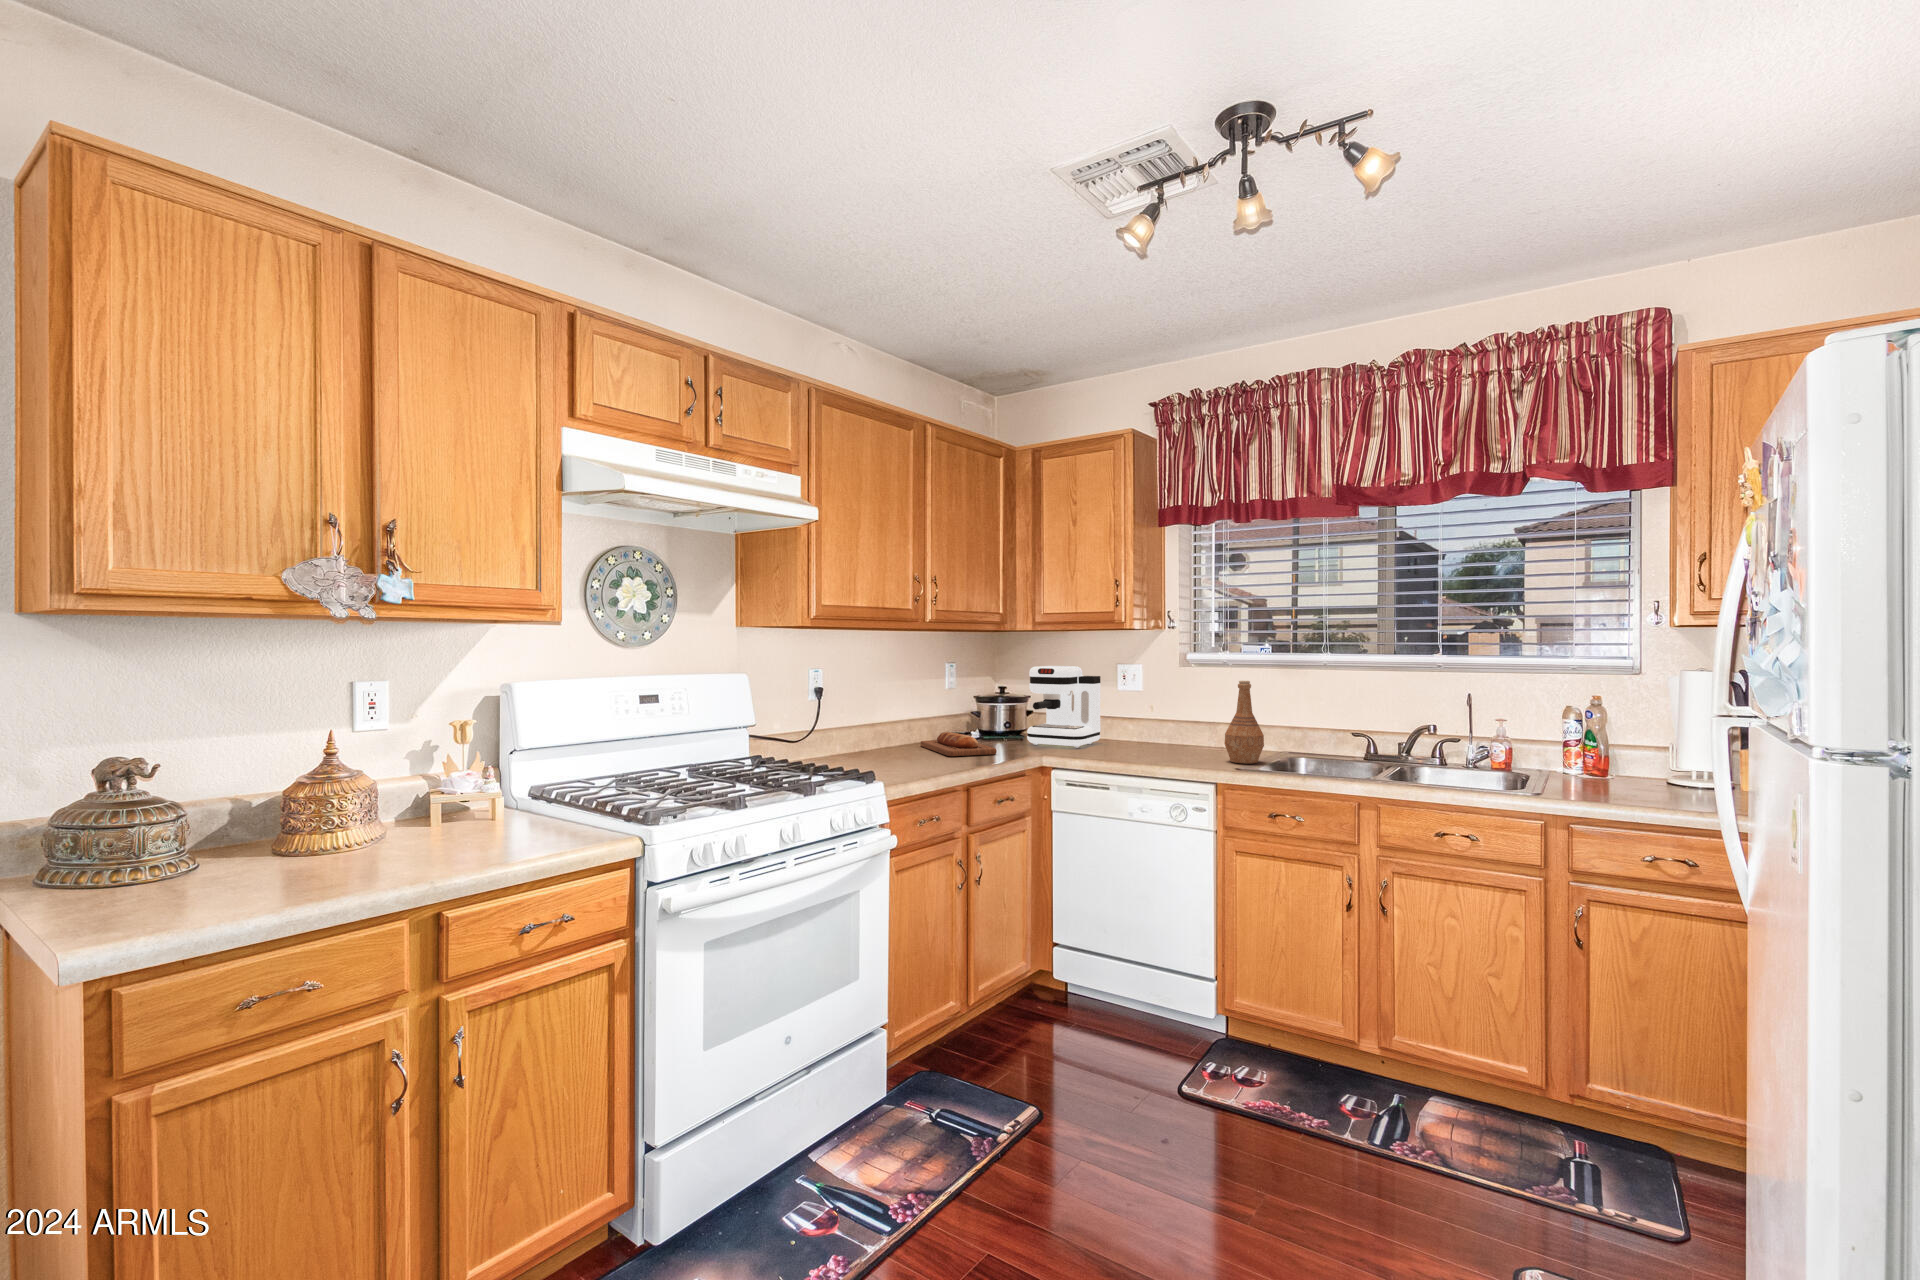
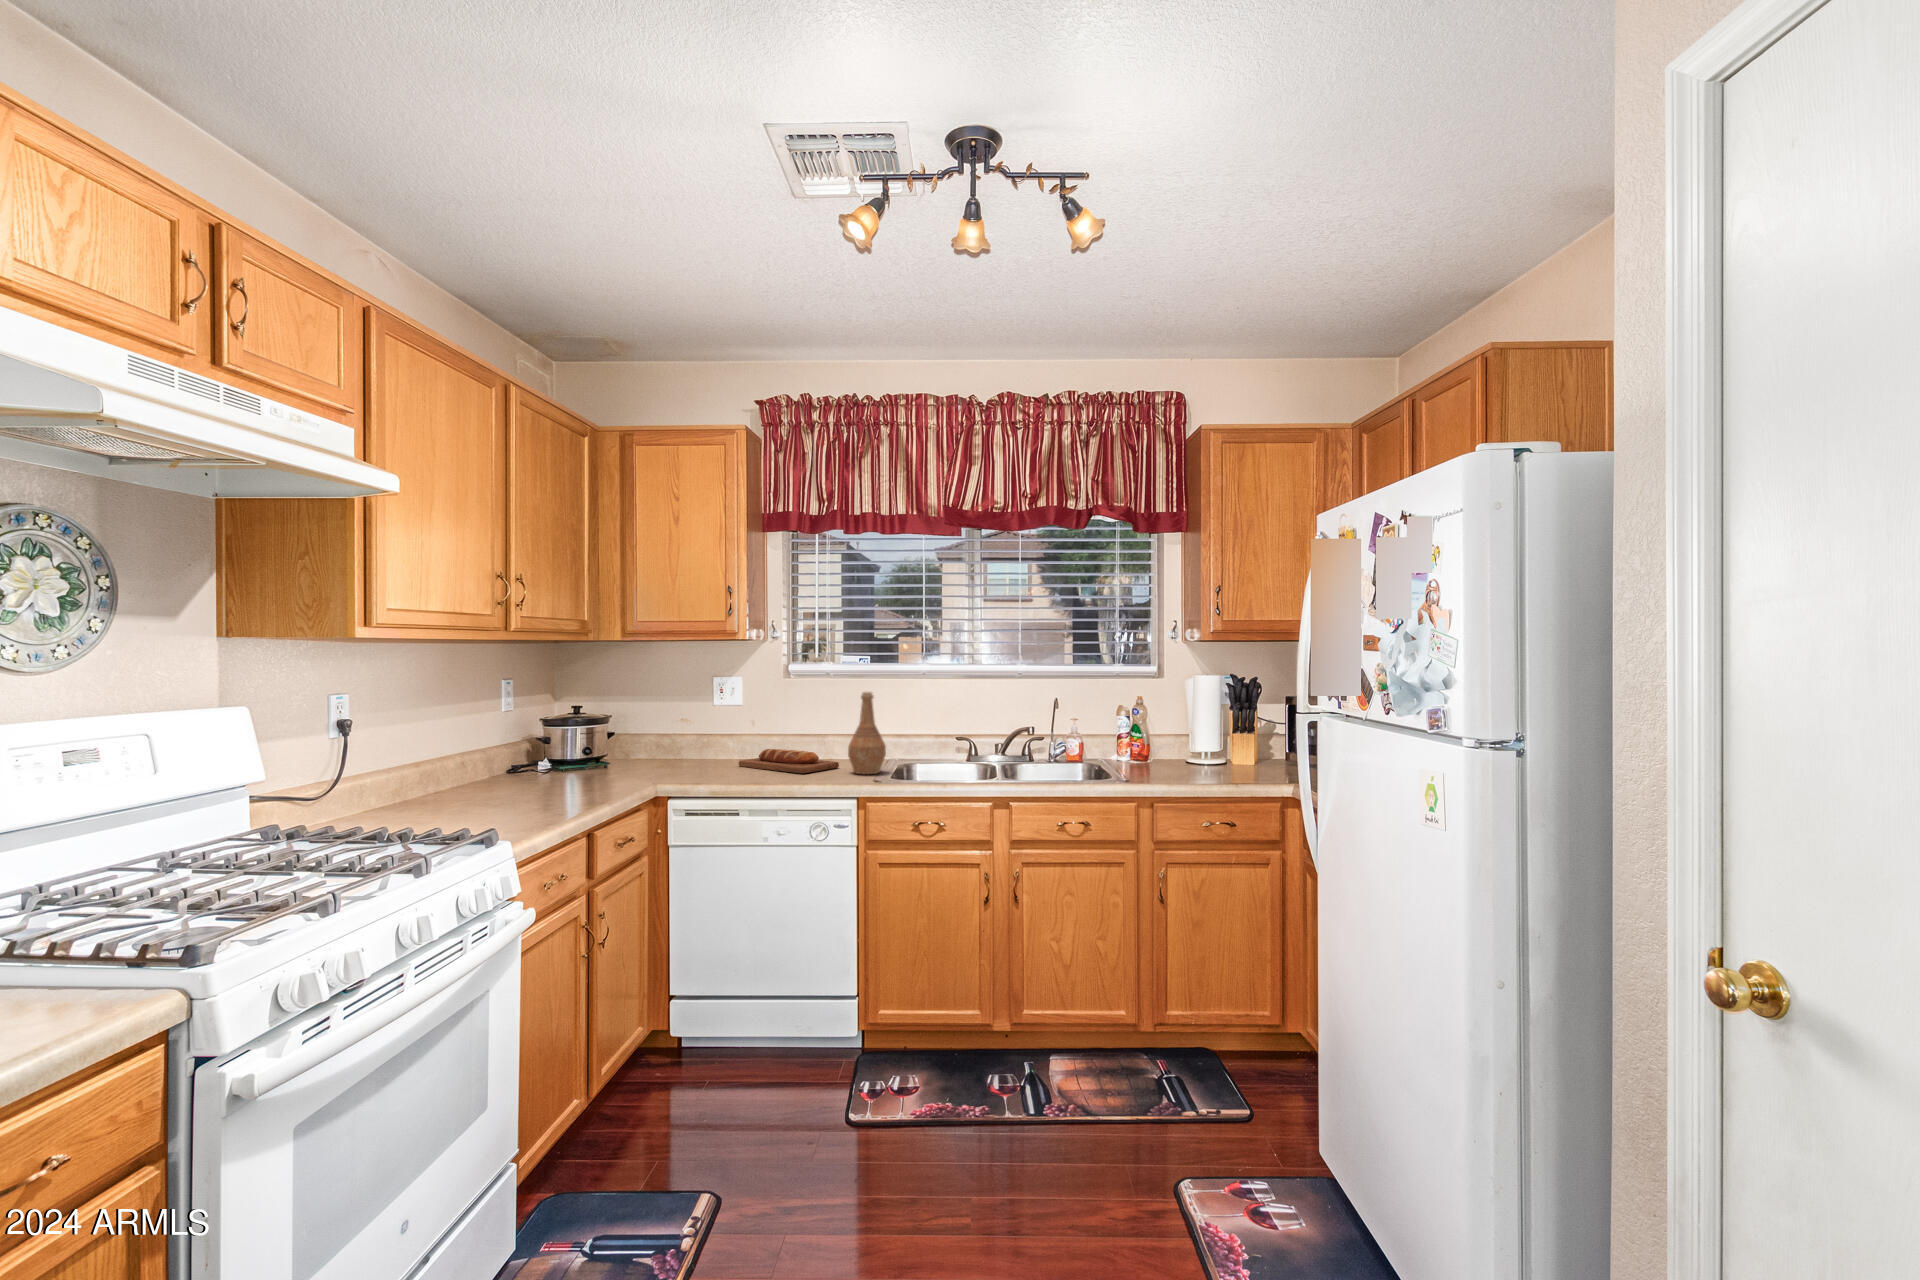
coffee maker: present [1027,666,1101,748] -> none [621,681,702,773]
bread loaf: present [920,732,997,756] -> present [739,749,839,773]

